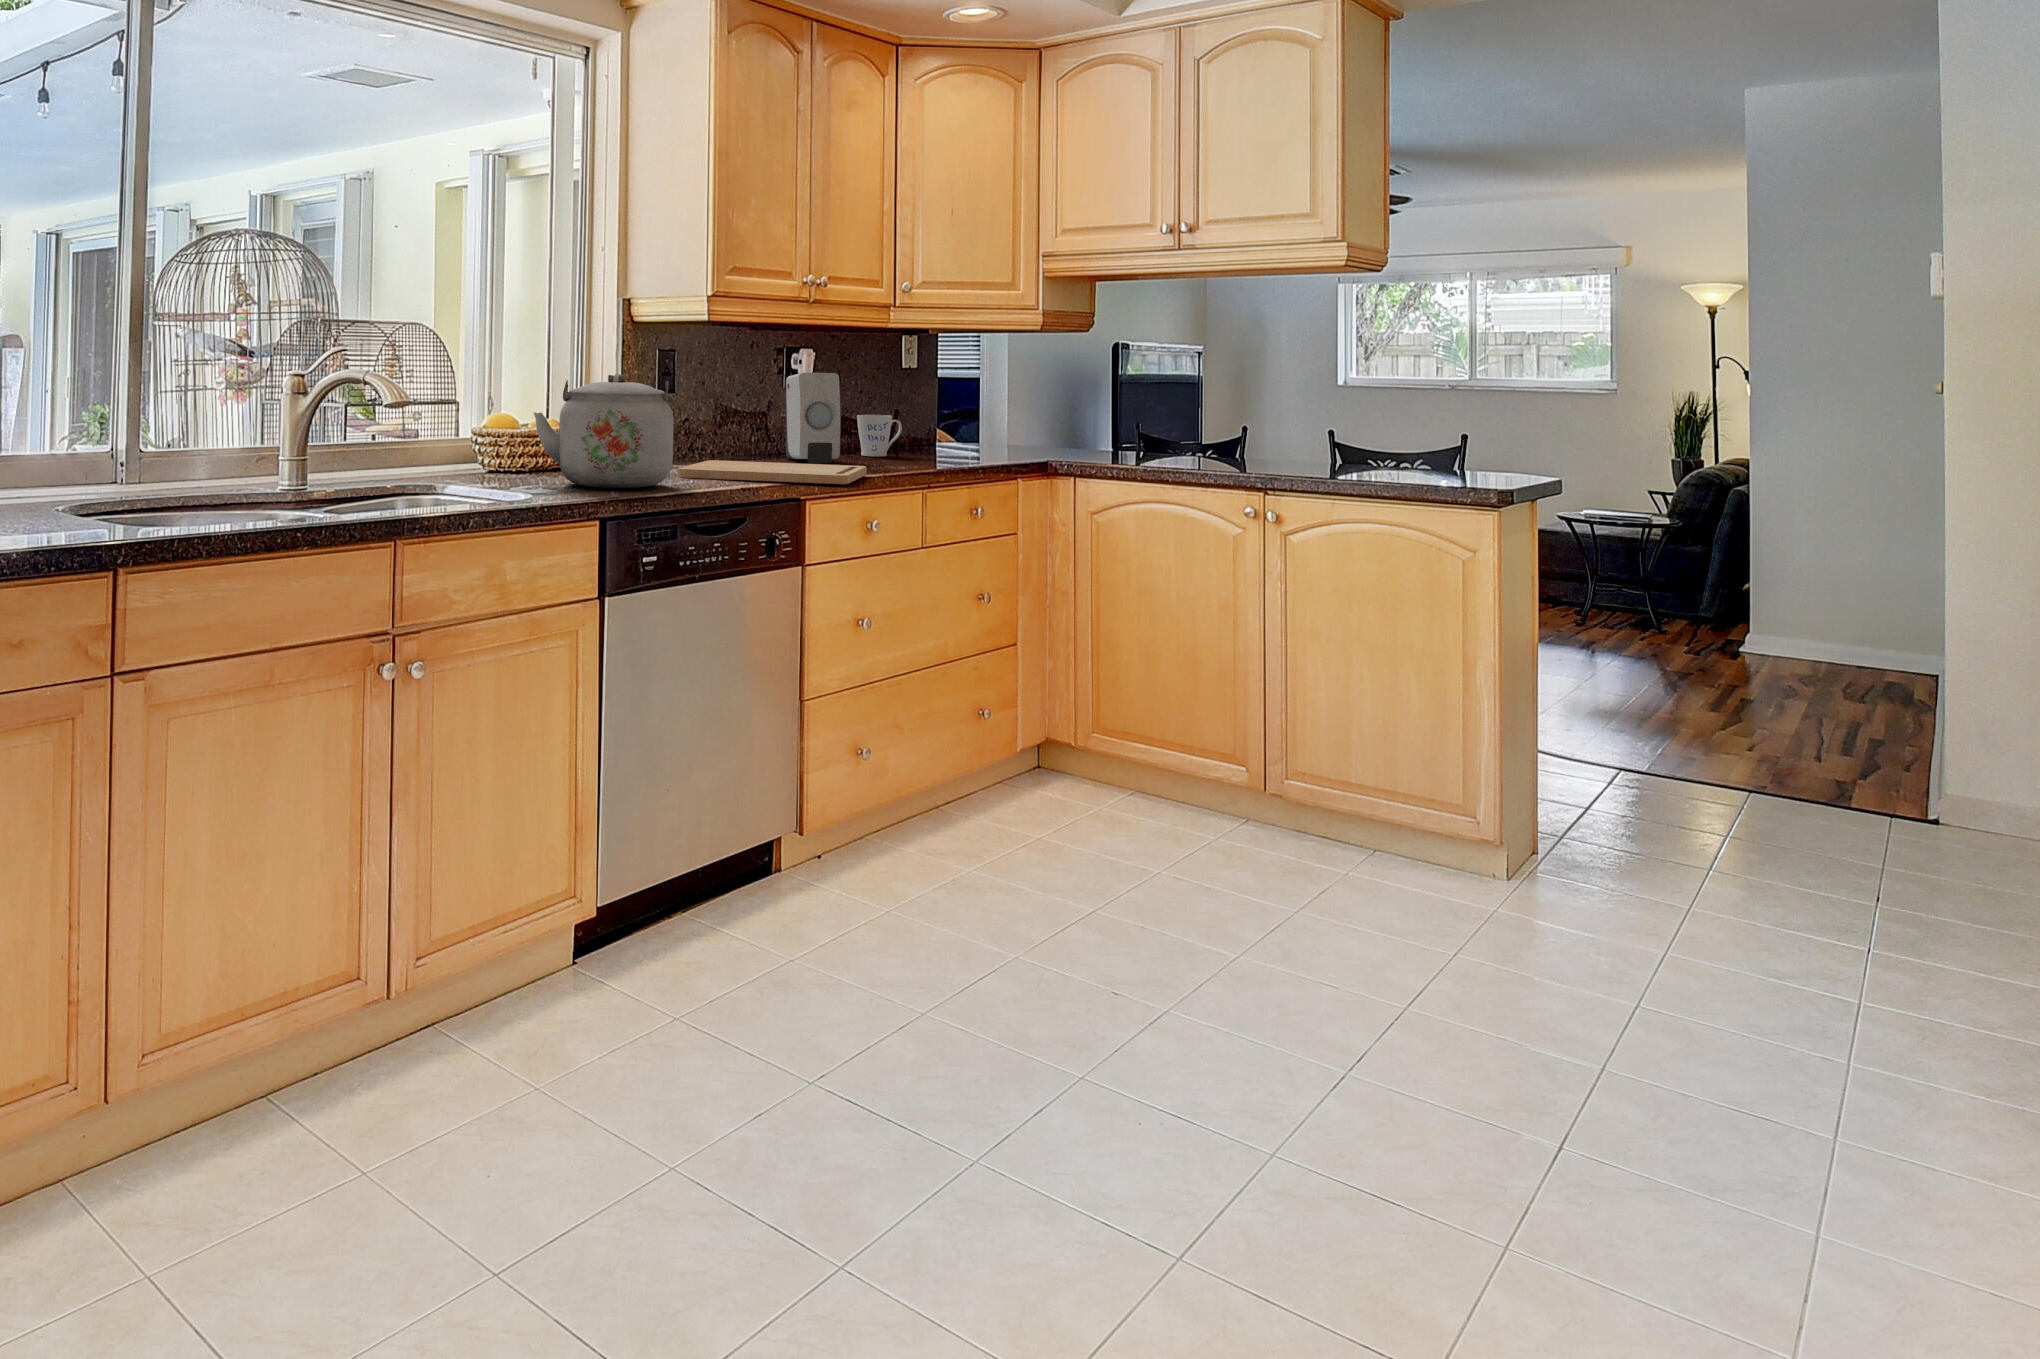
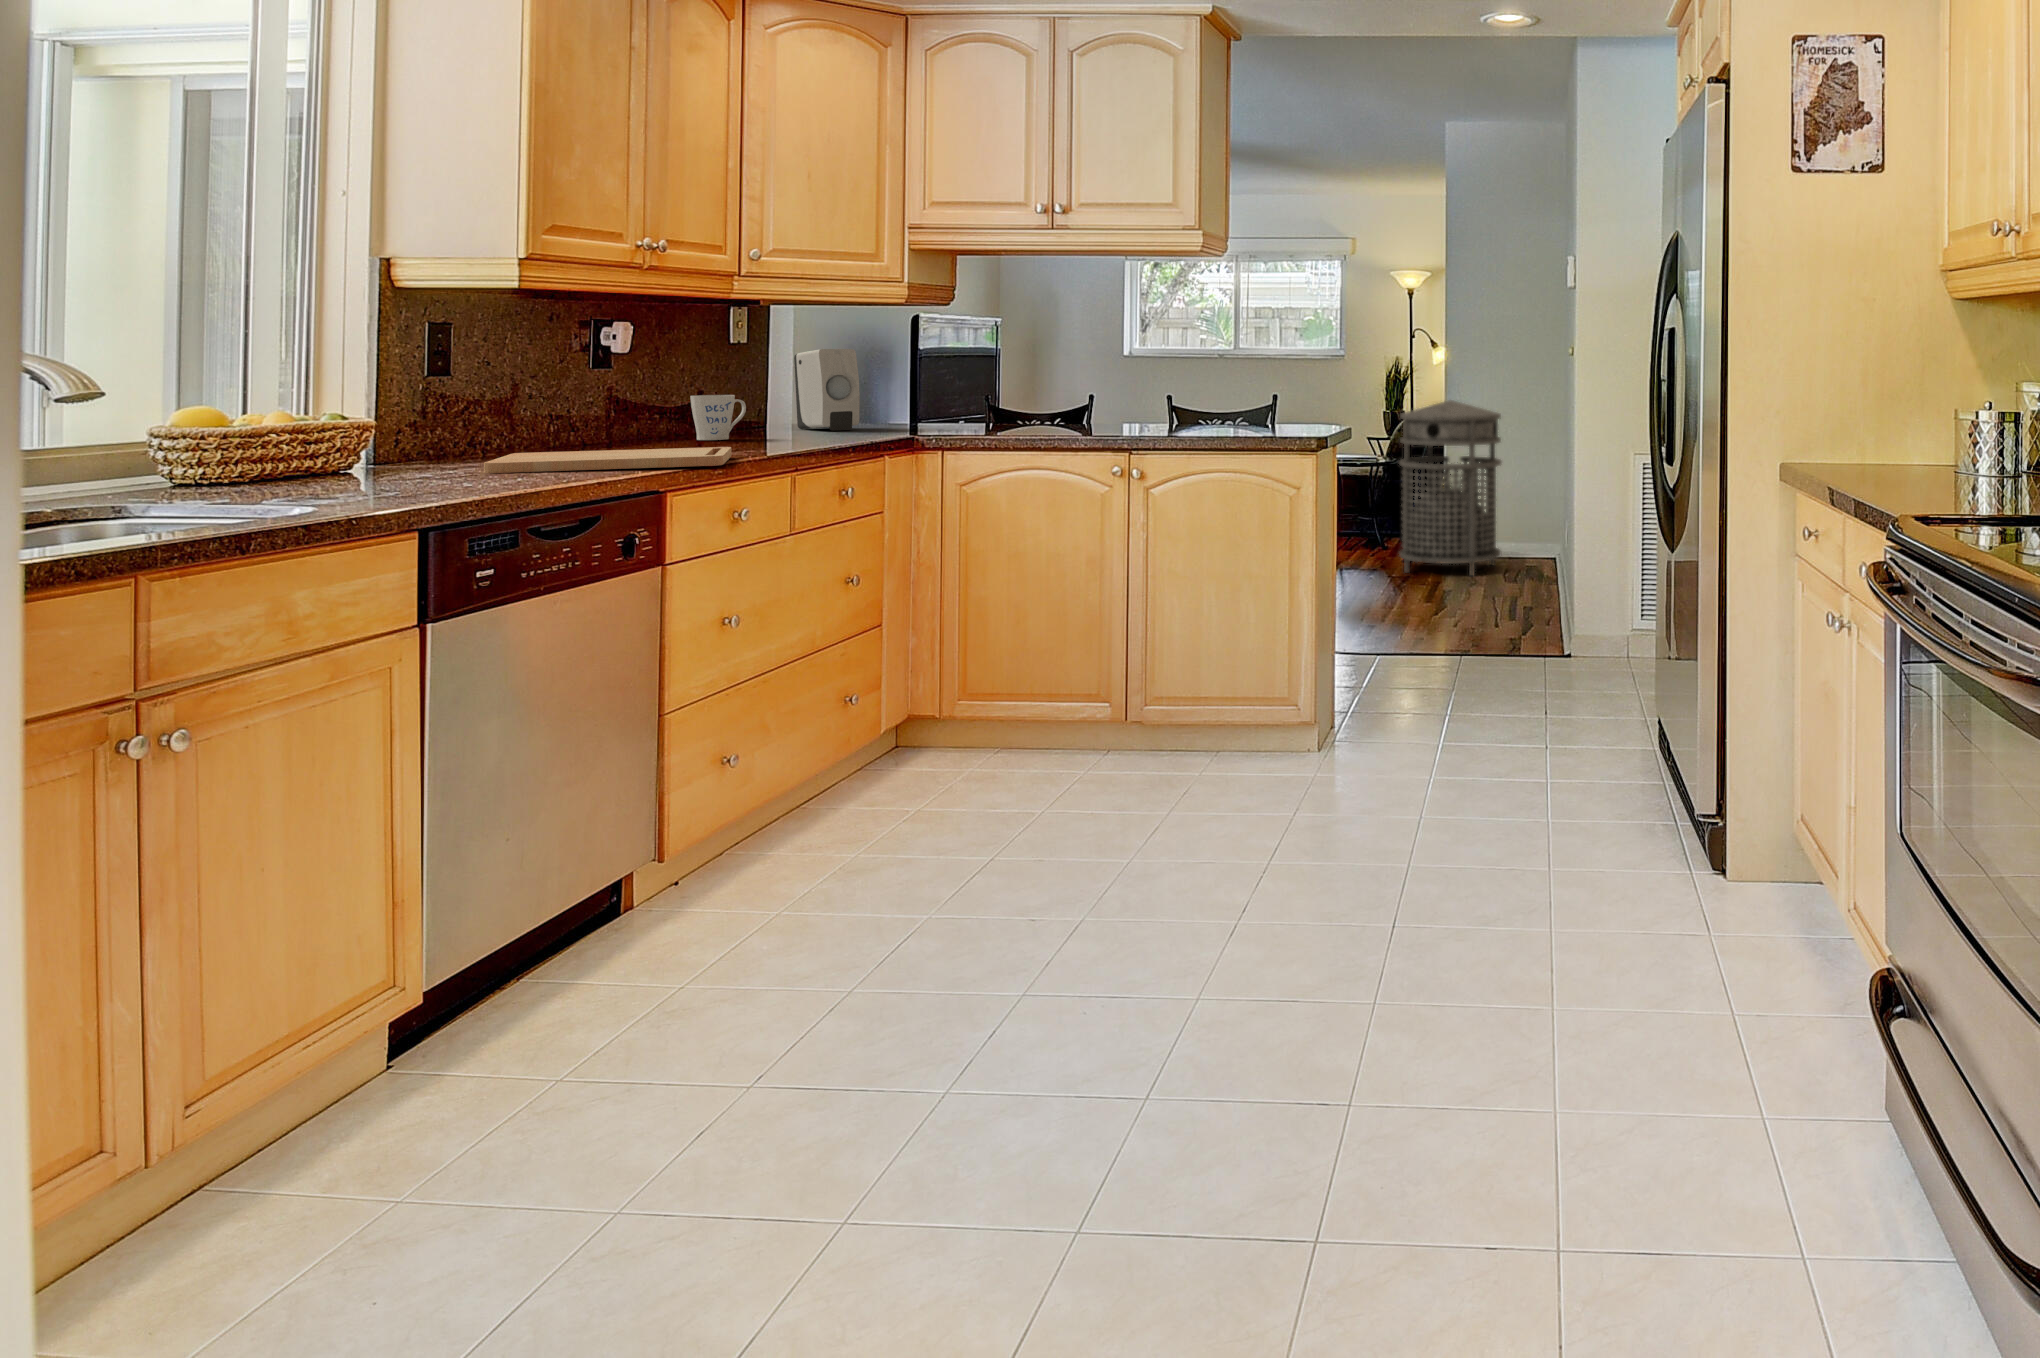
soap dispenser: present [786,373,840,463] -> present [794,349,860,431]
kettle: present [533,374,673,488] -> none [272,349,496,489]
trash can: none [1674,453,1847,694] -> present [1399,400,1501,576]

